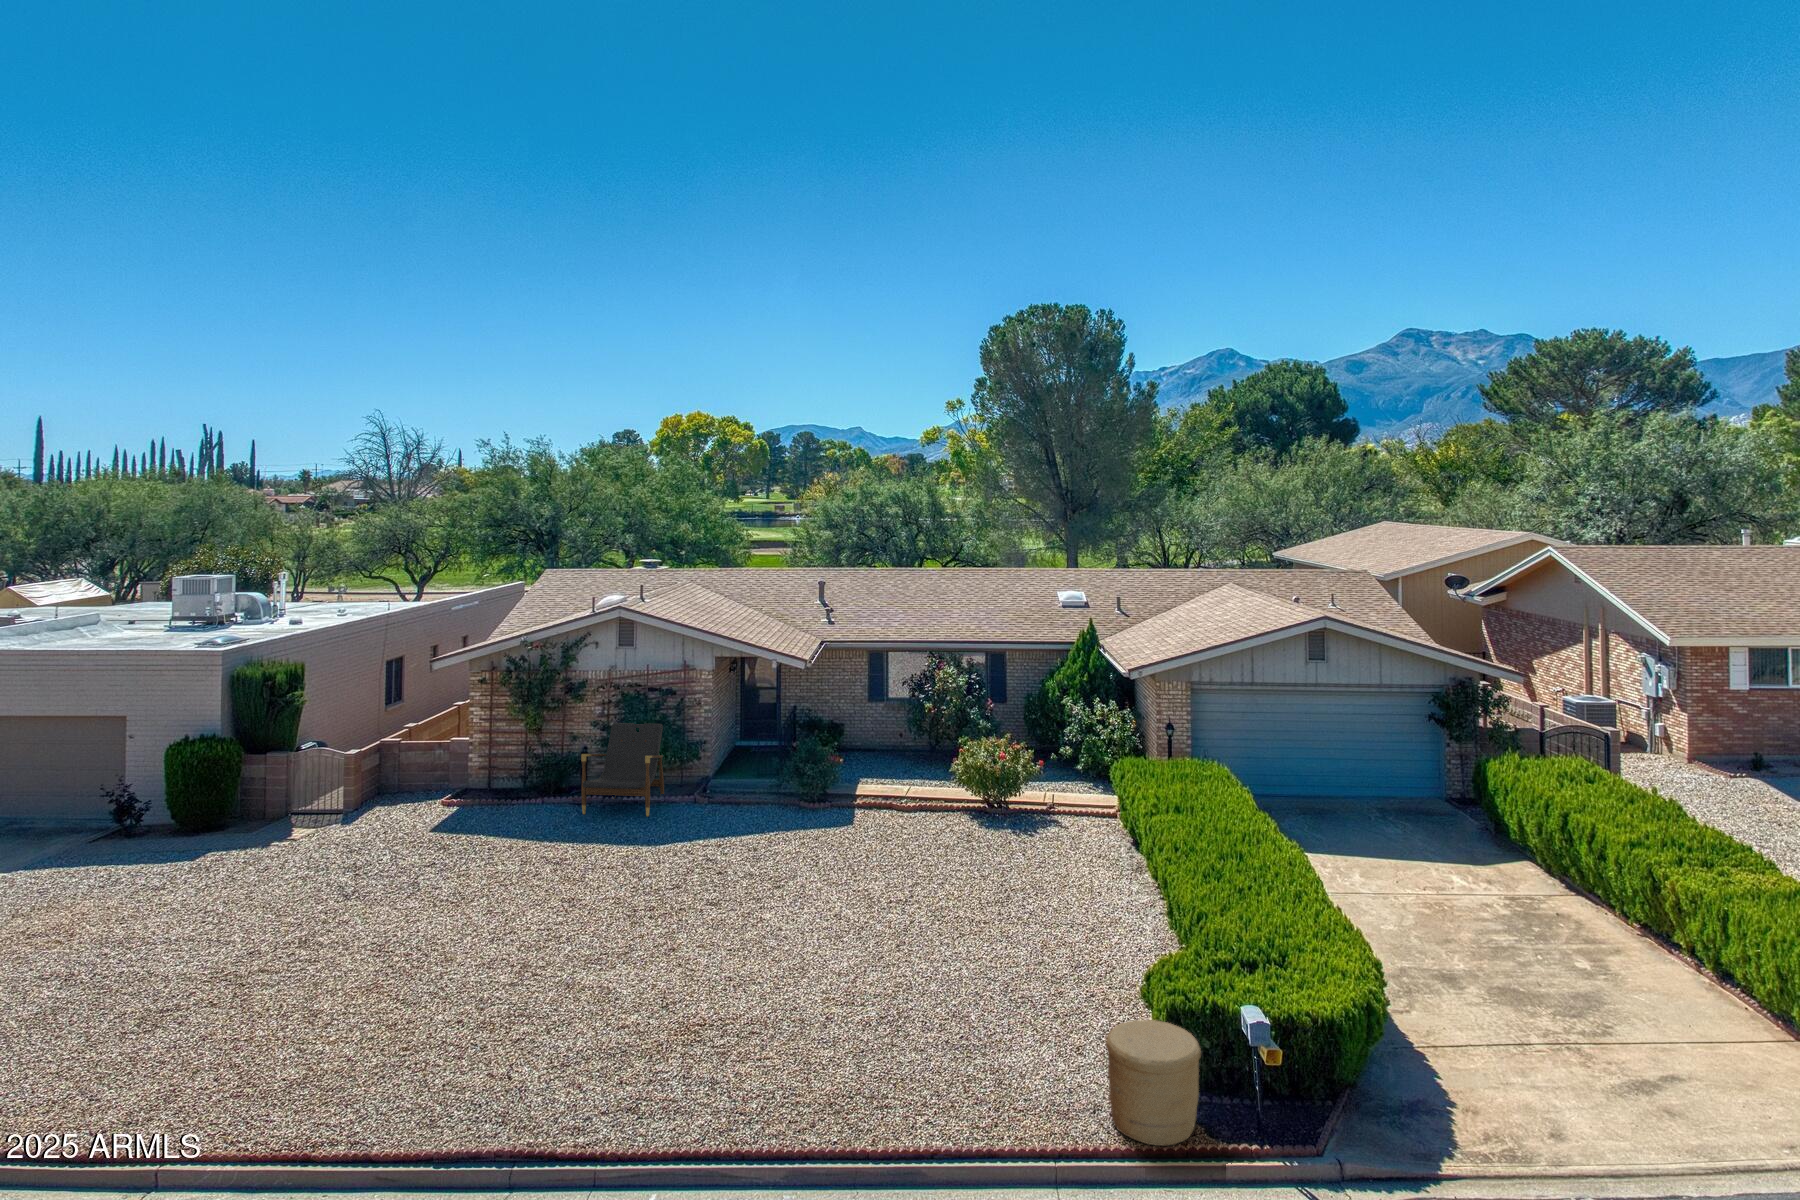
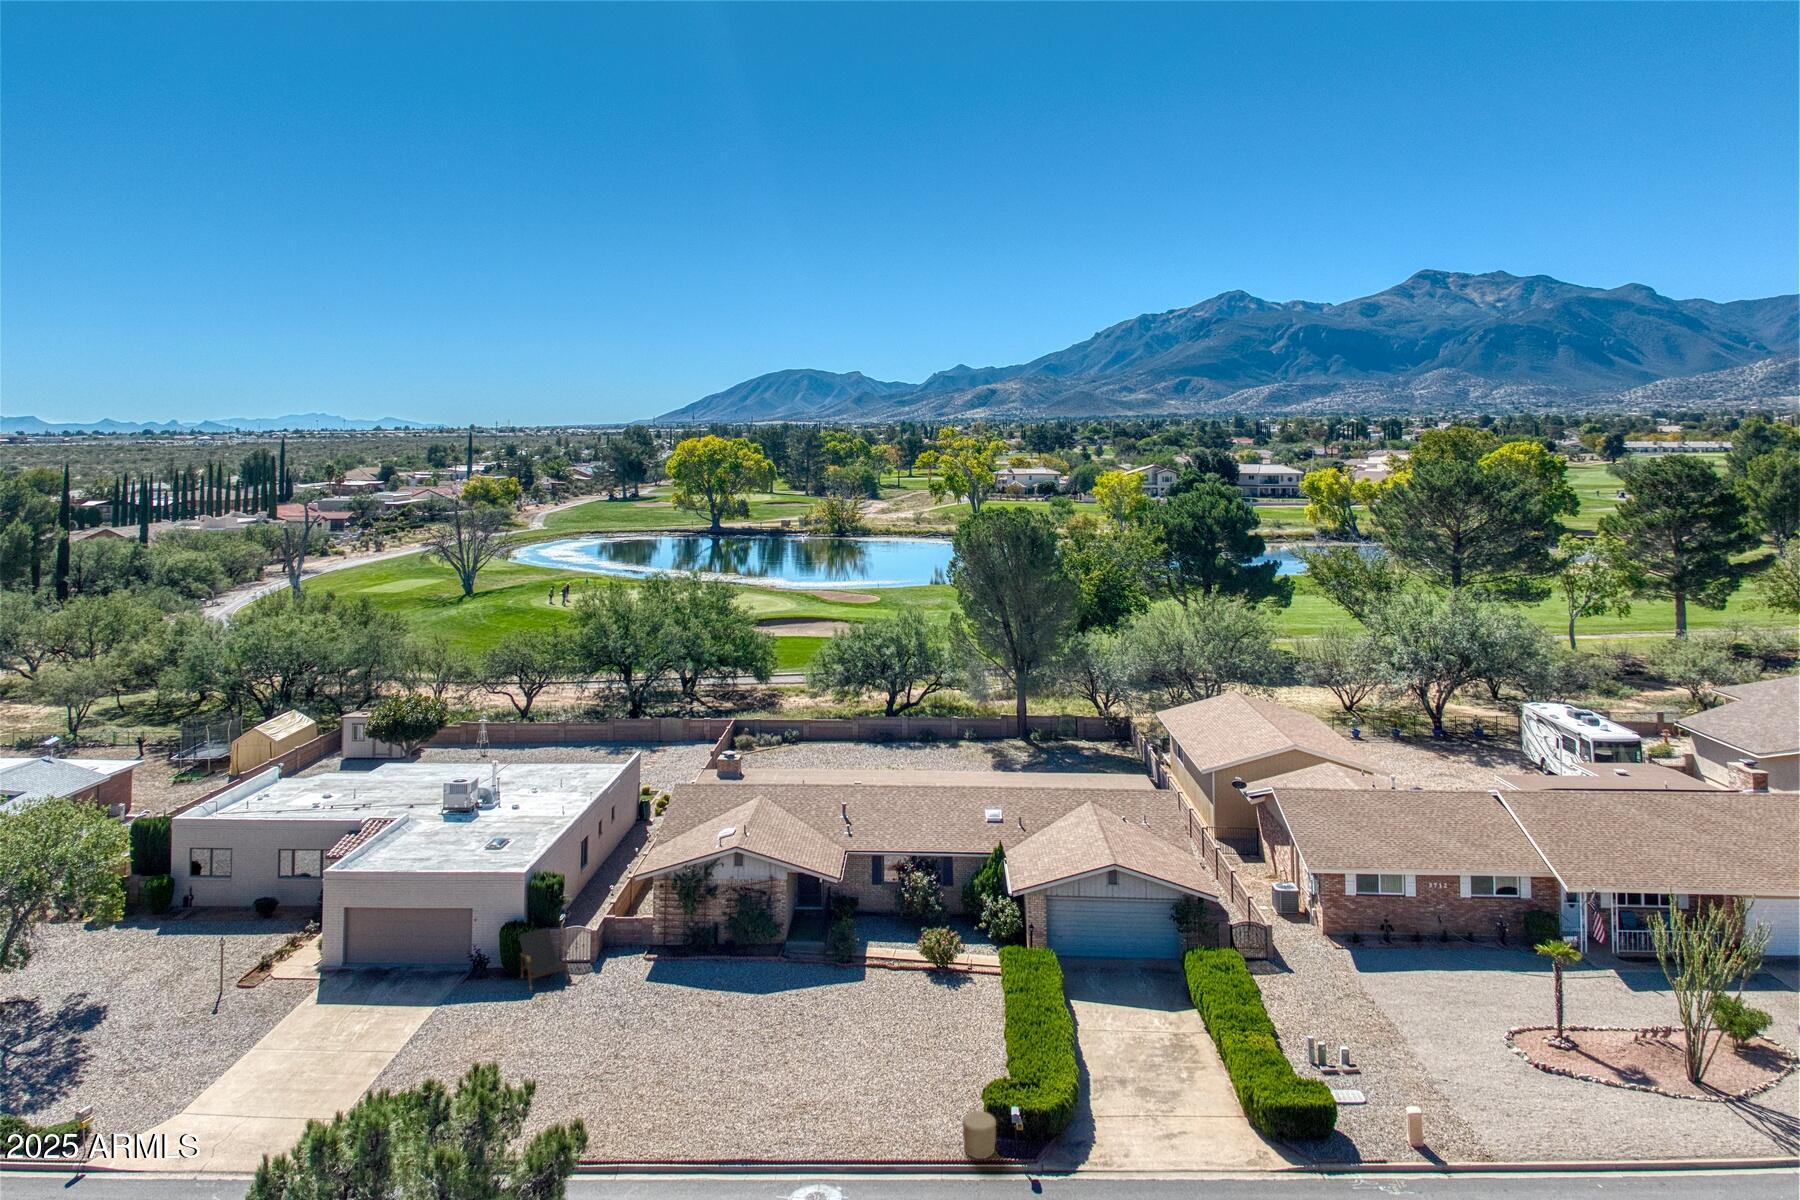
lounge chair: present [581,723,664,816] -> present [520,928,568,989]

